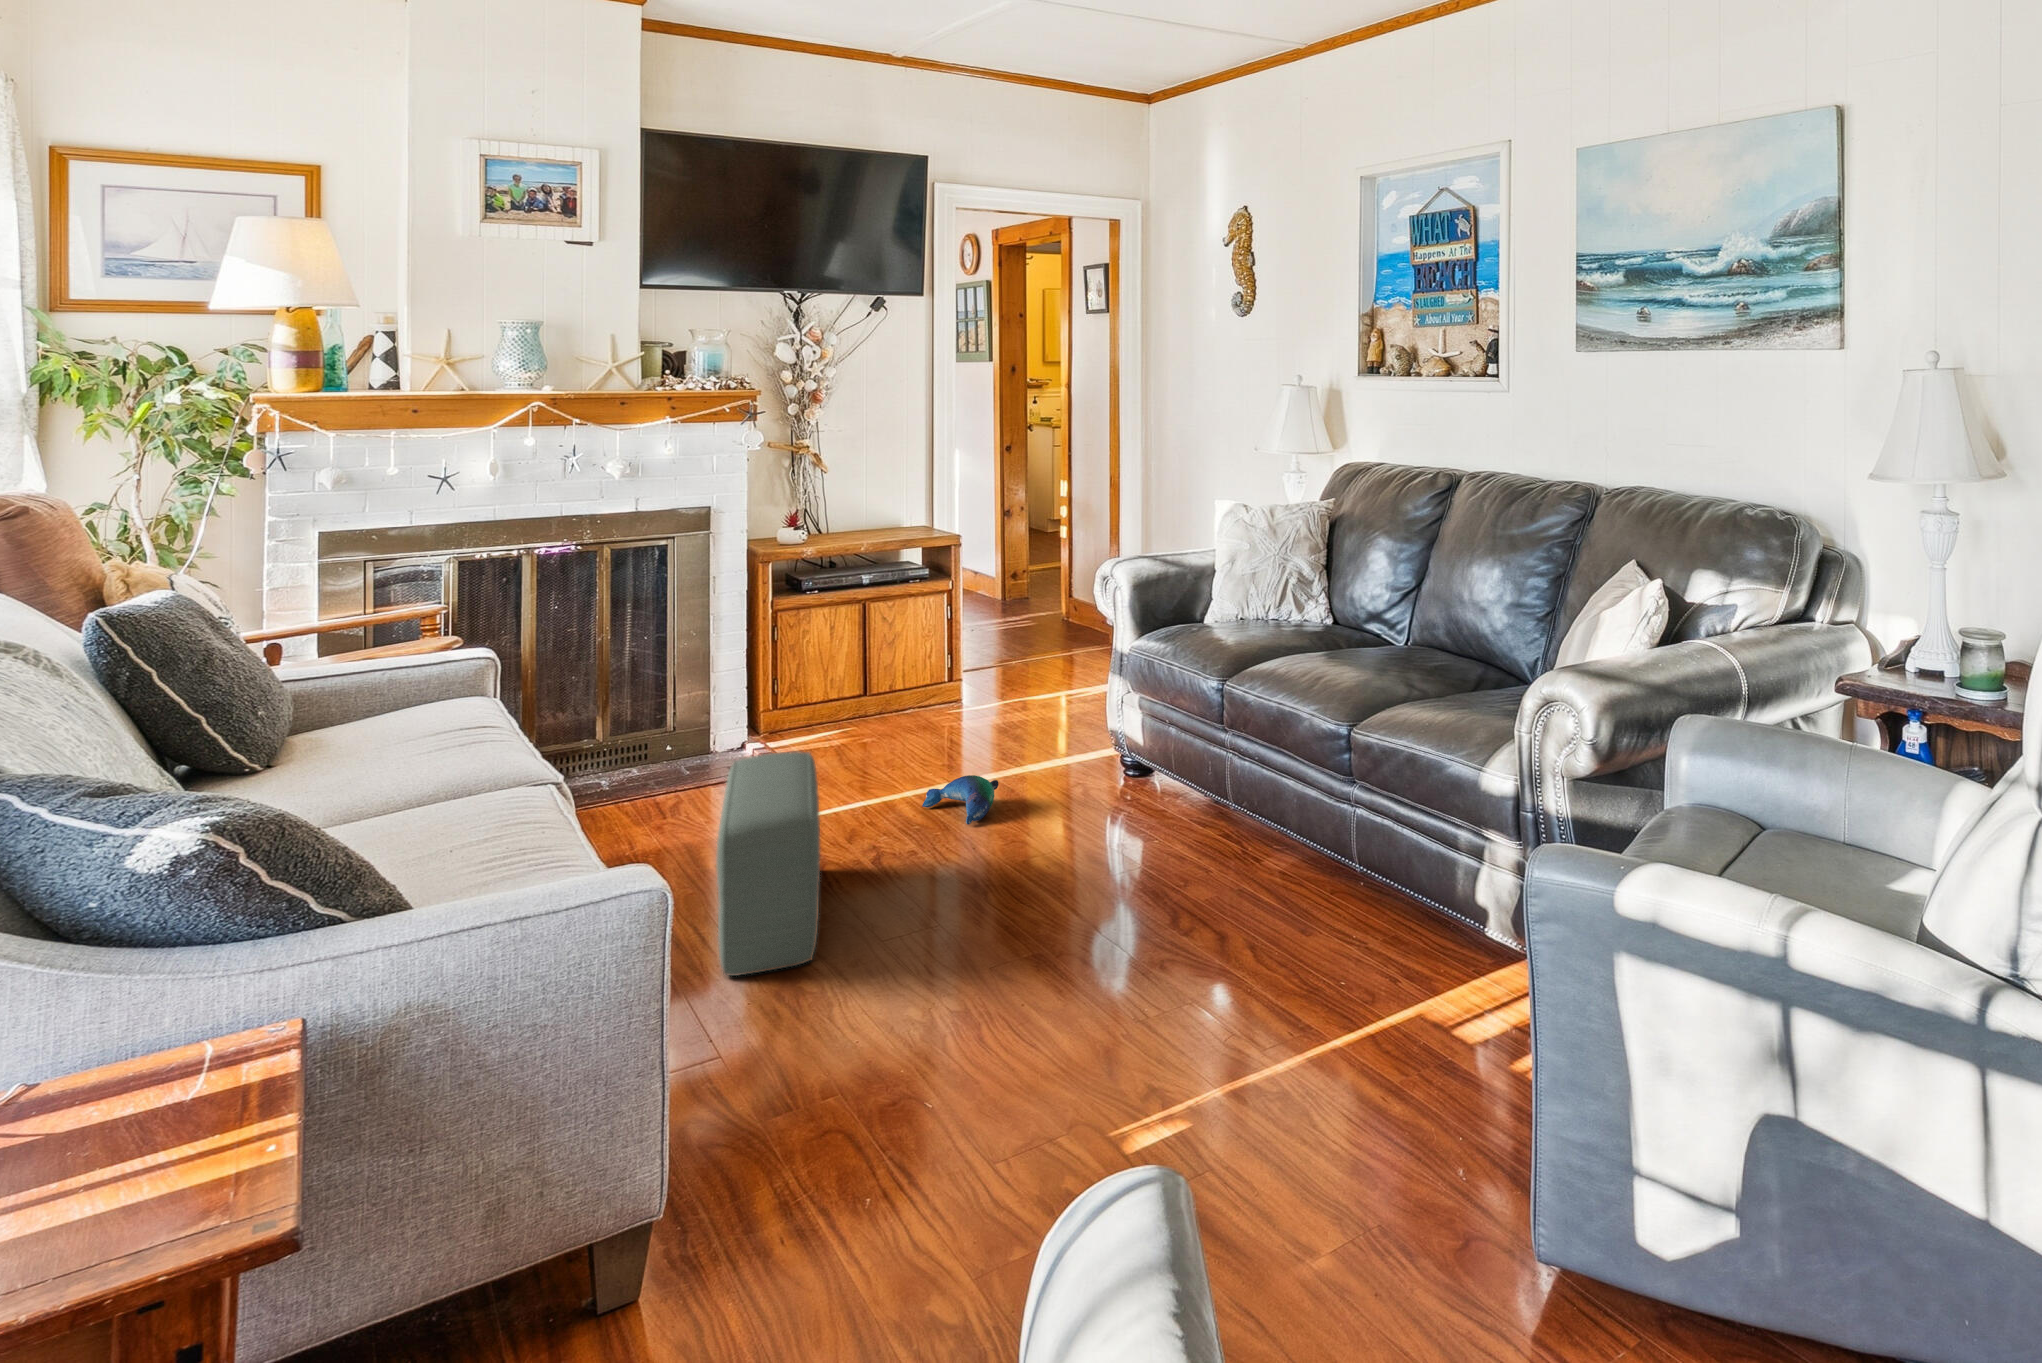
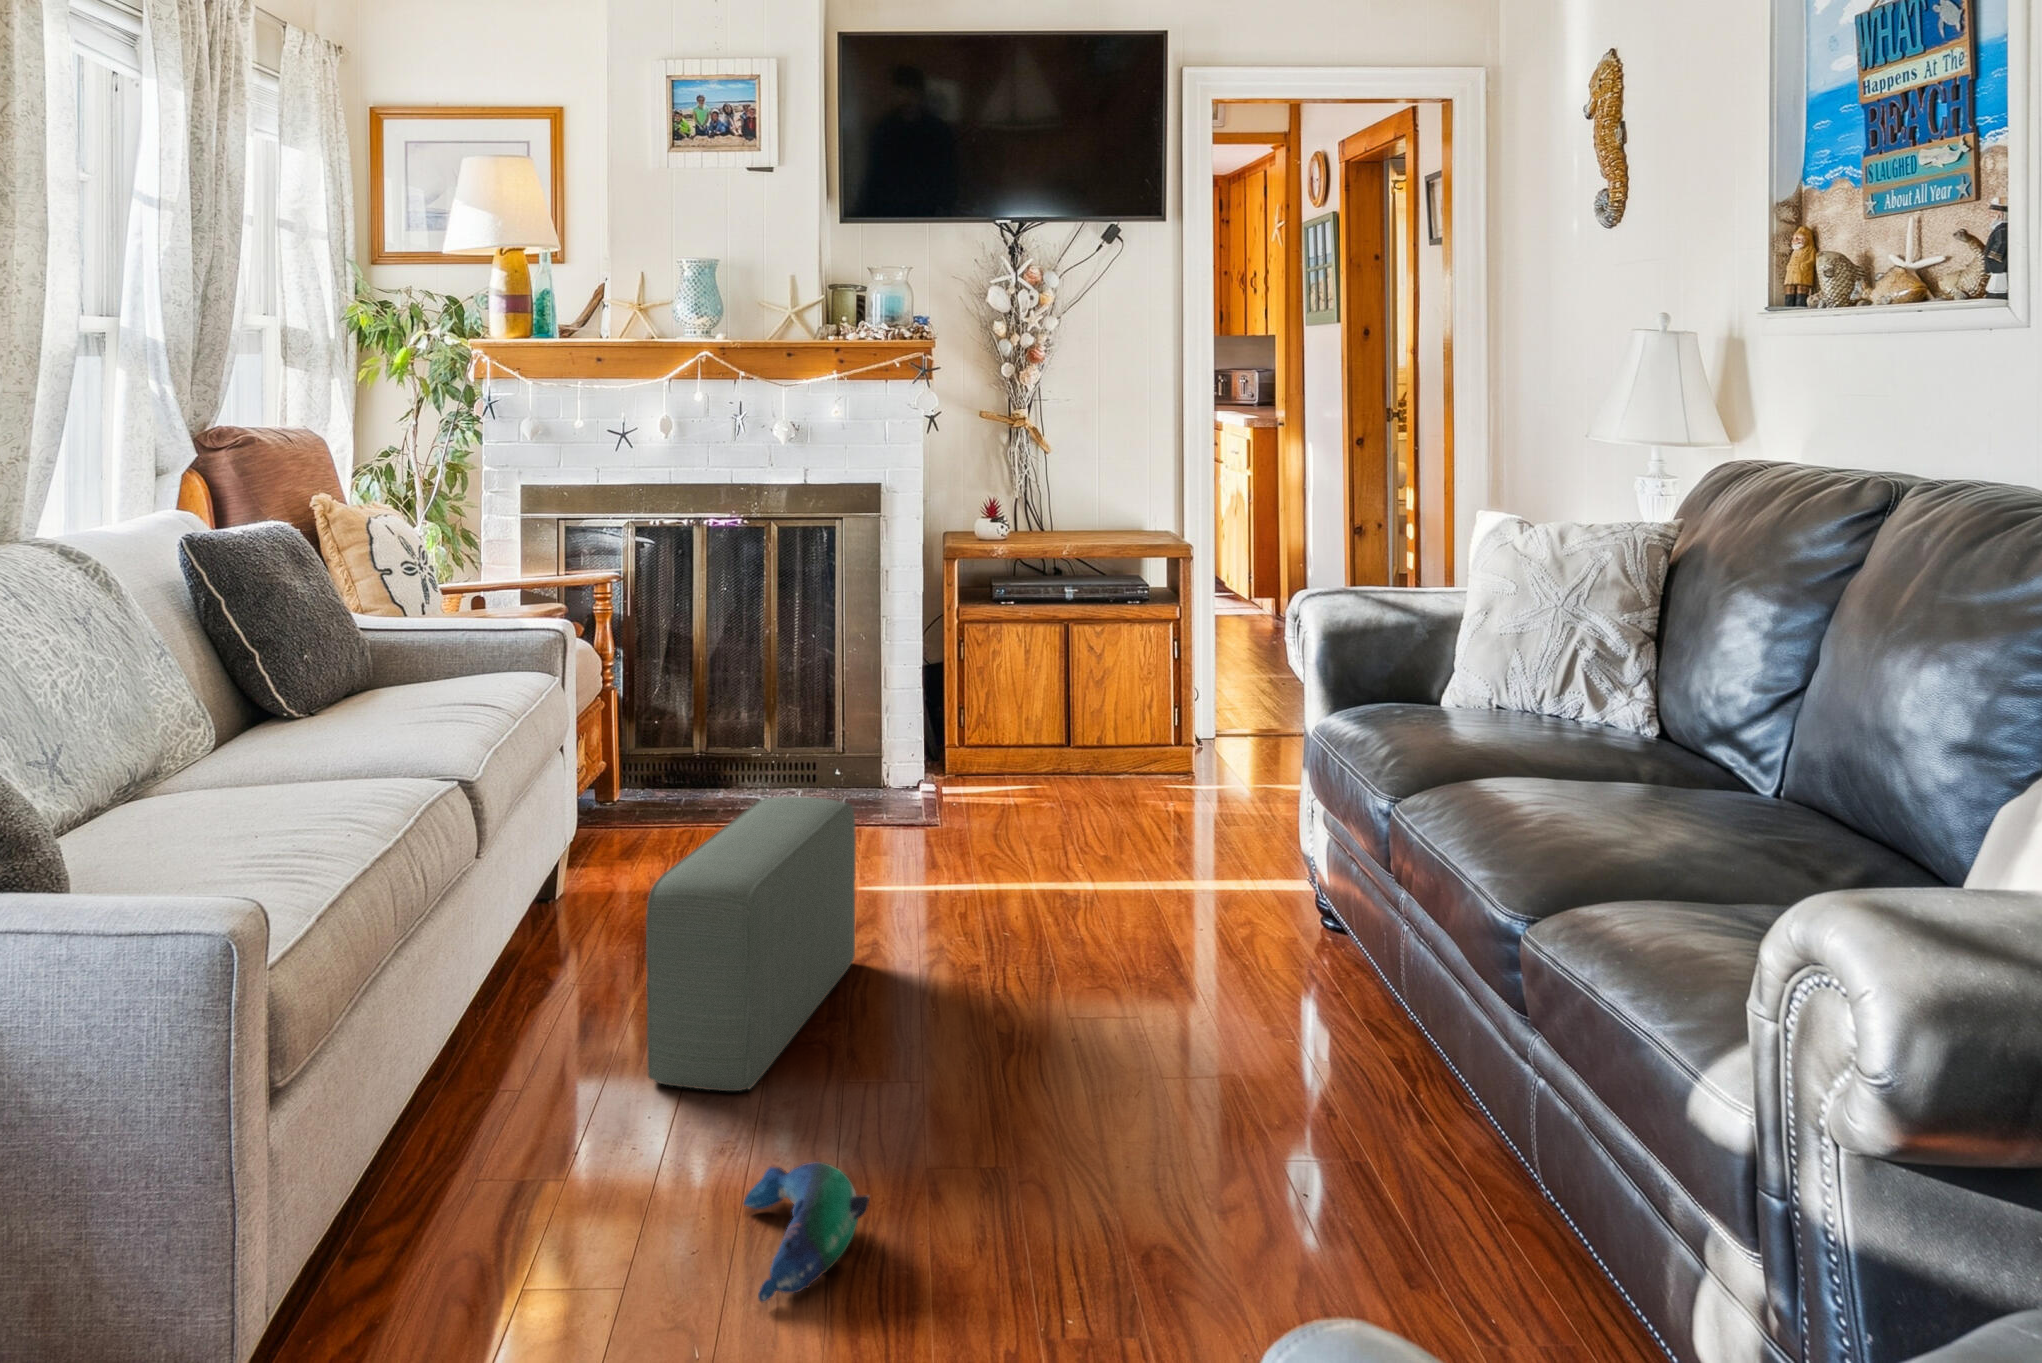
plush toy: present [922,775,999,825] -> present [744,1162,869,1302]

